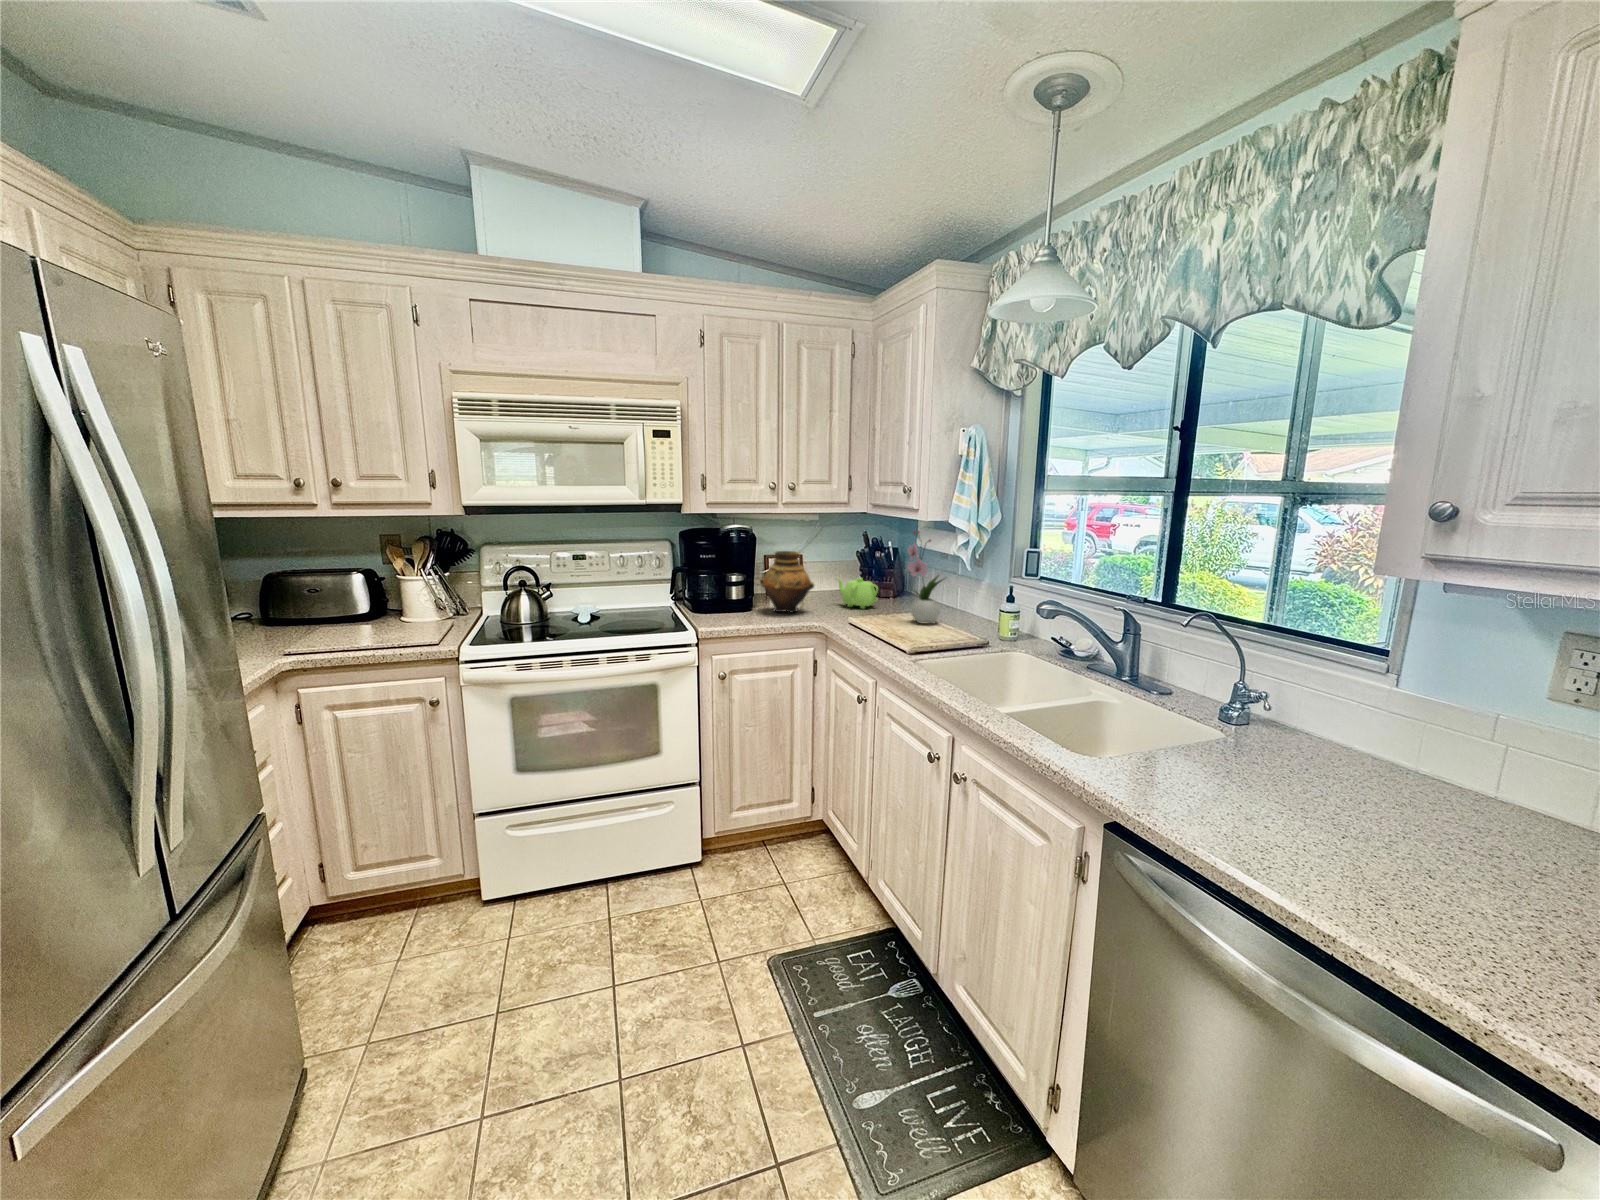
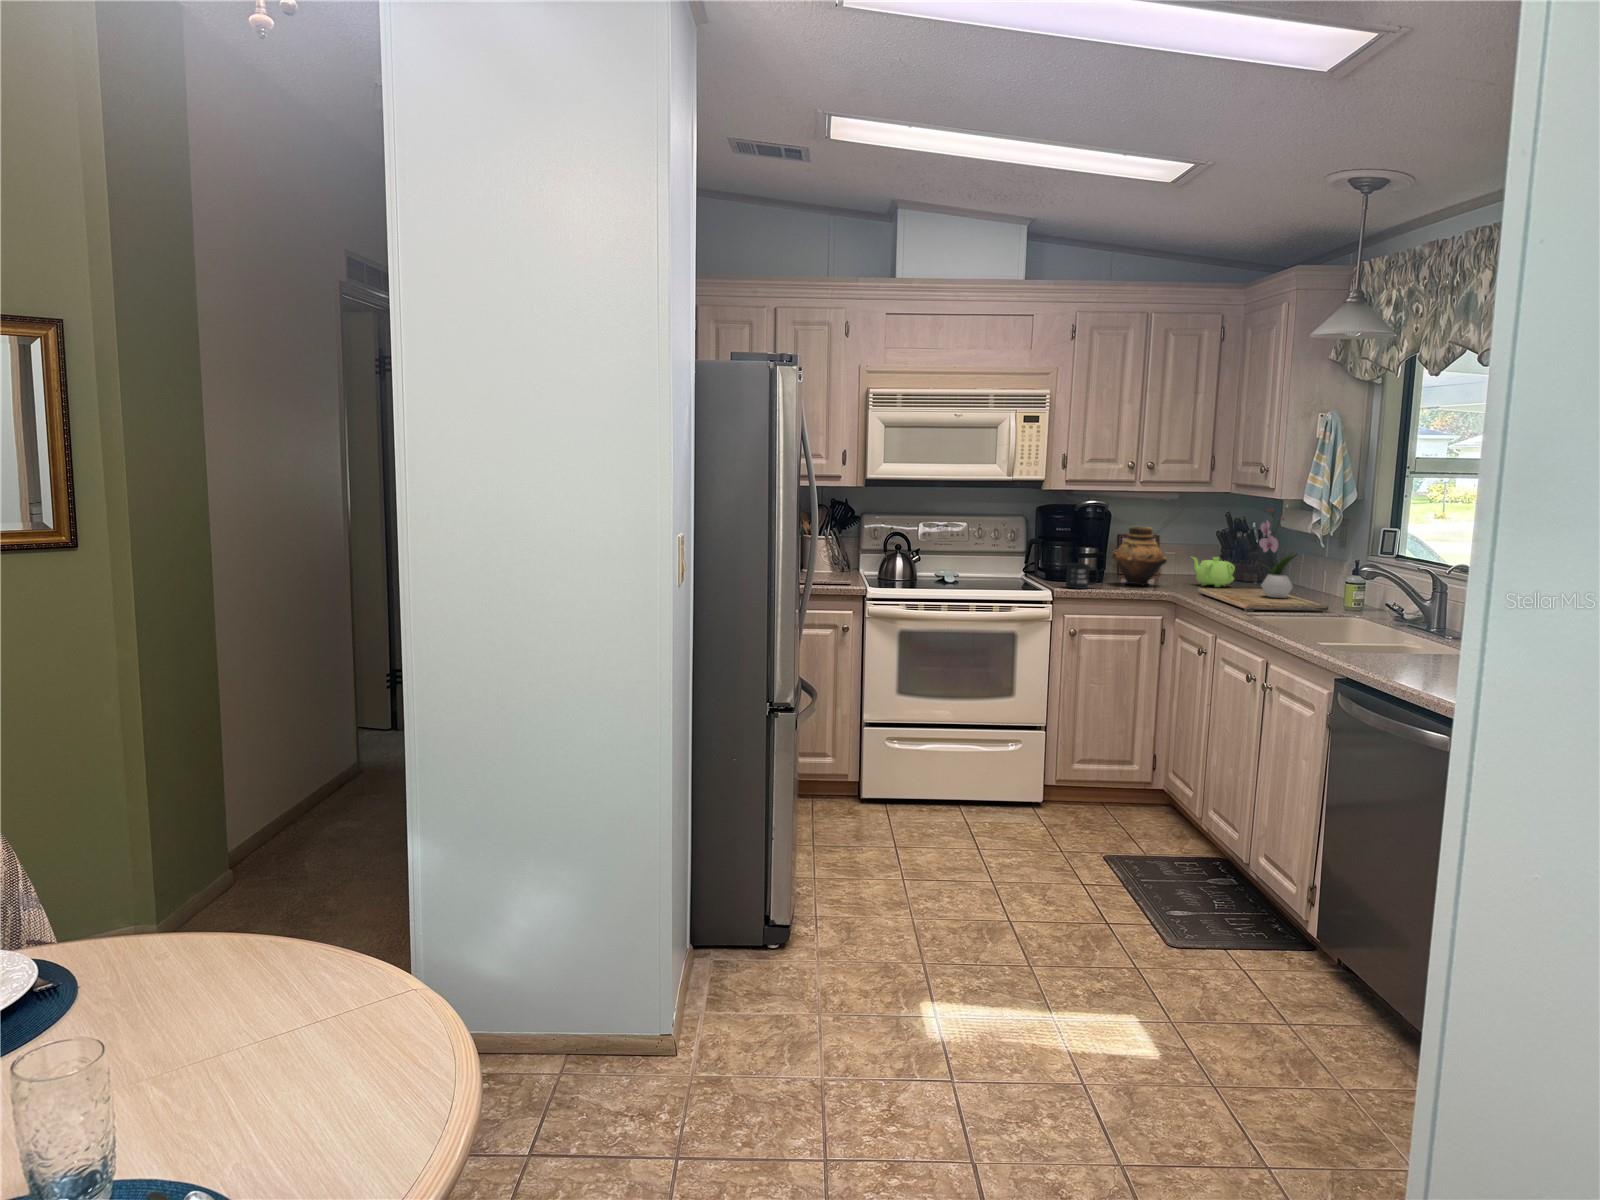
mug: none [711,595,746,625] -> present [1066,563,1099,589]

